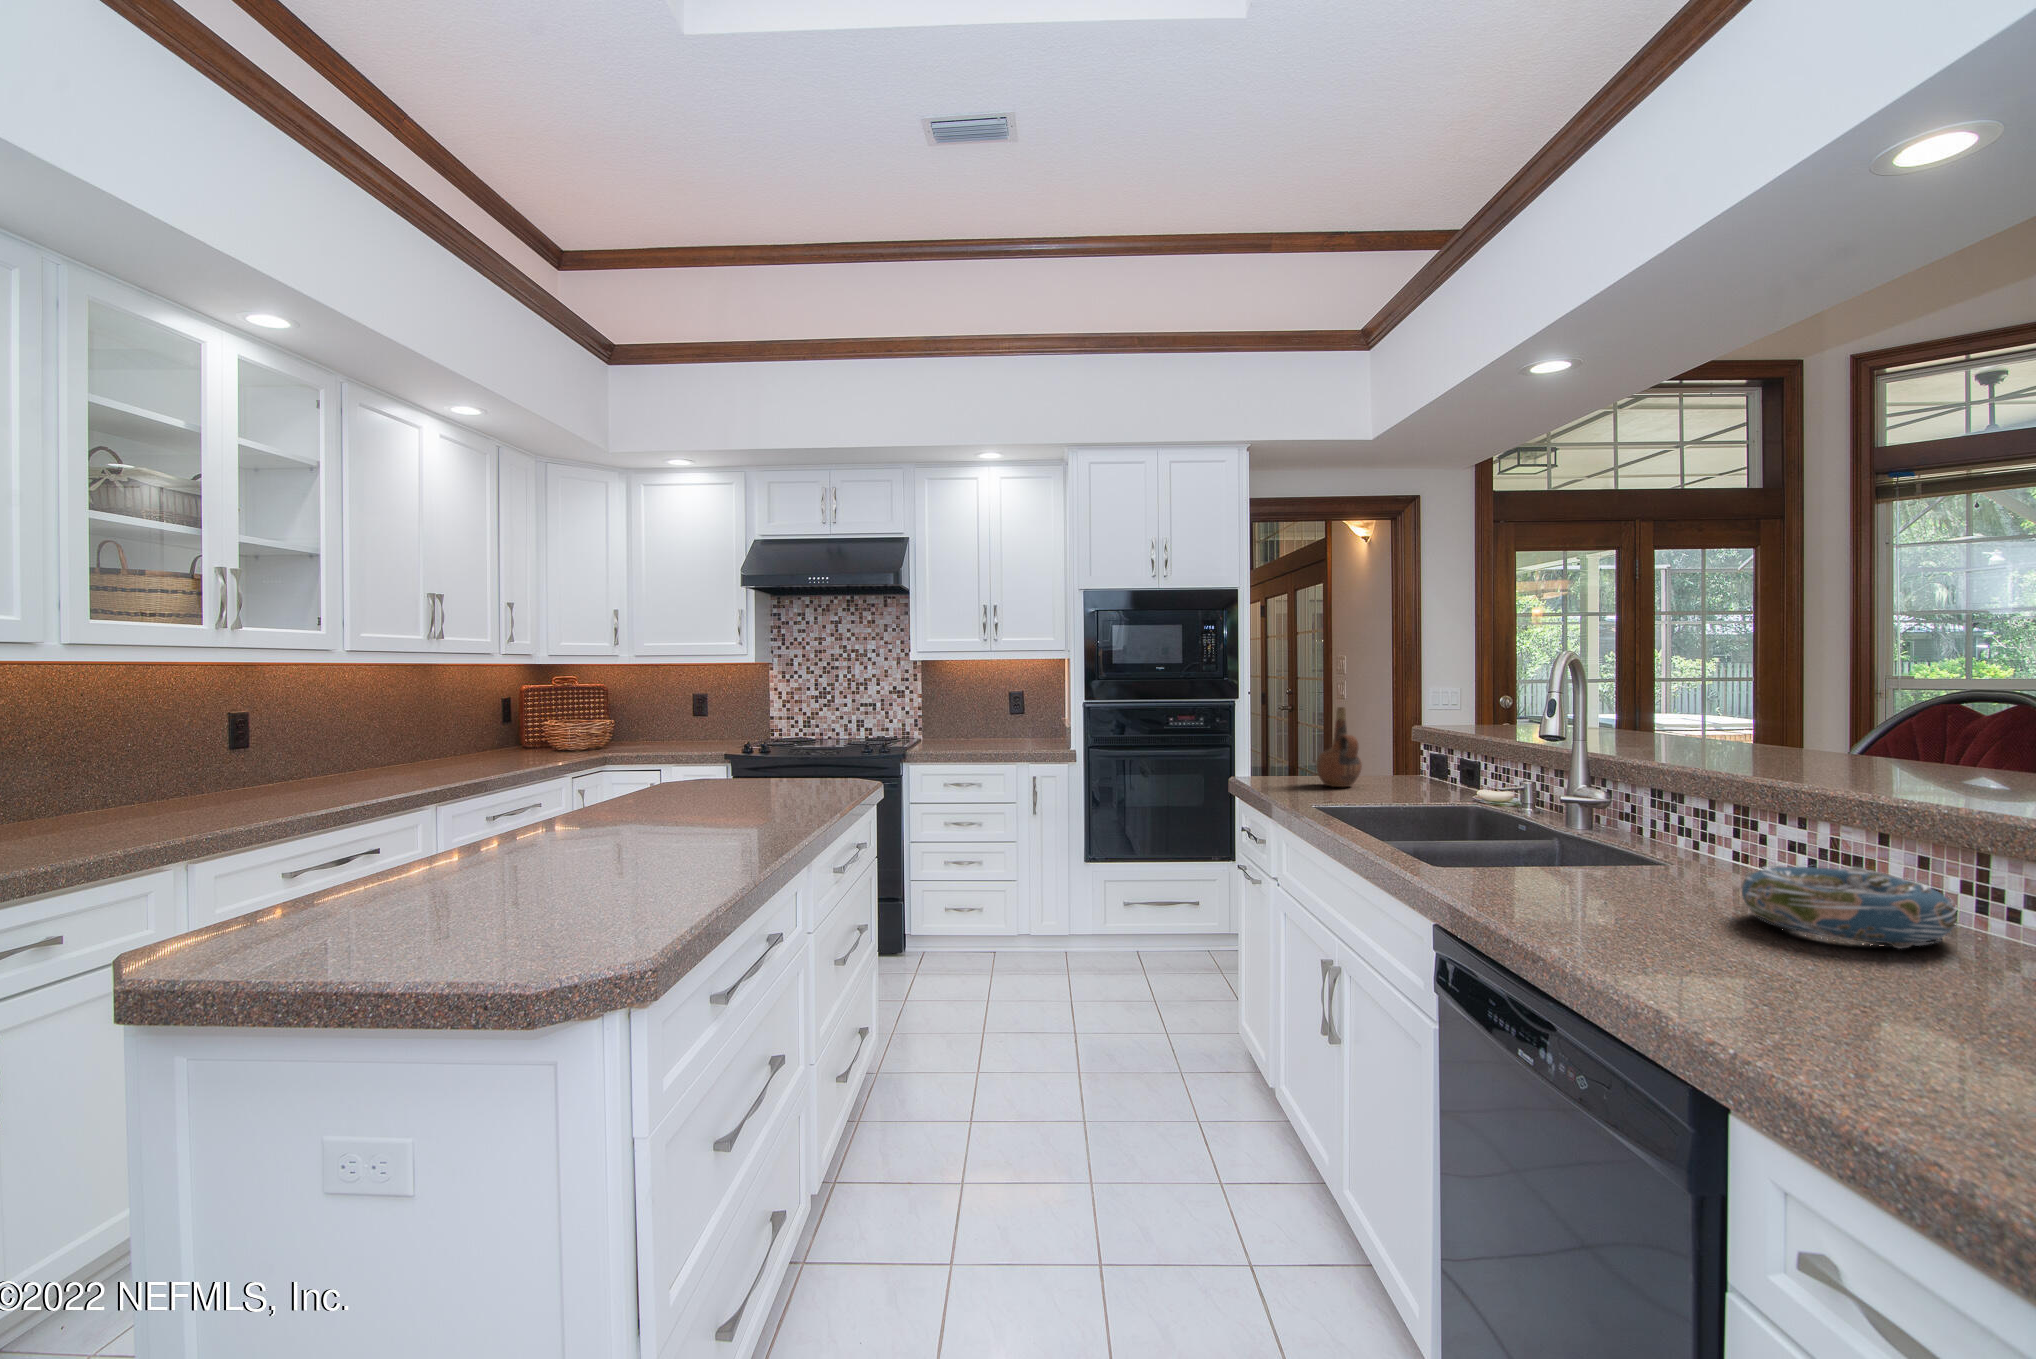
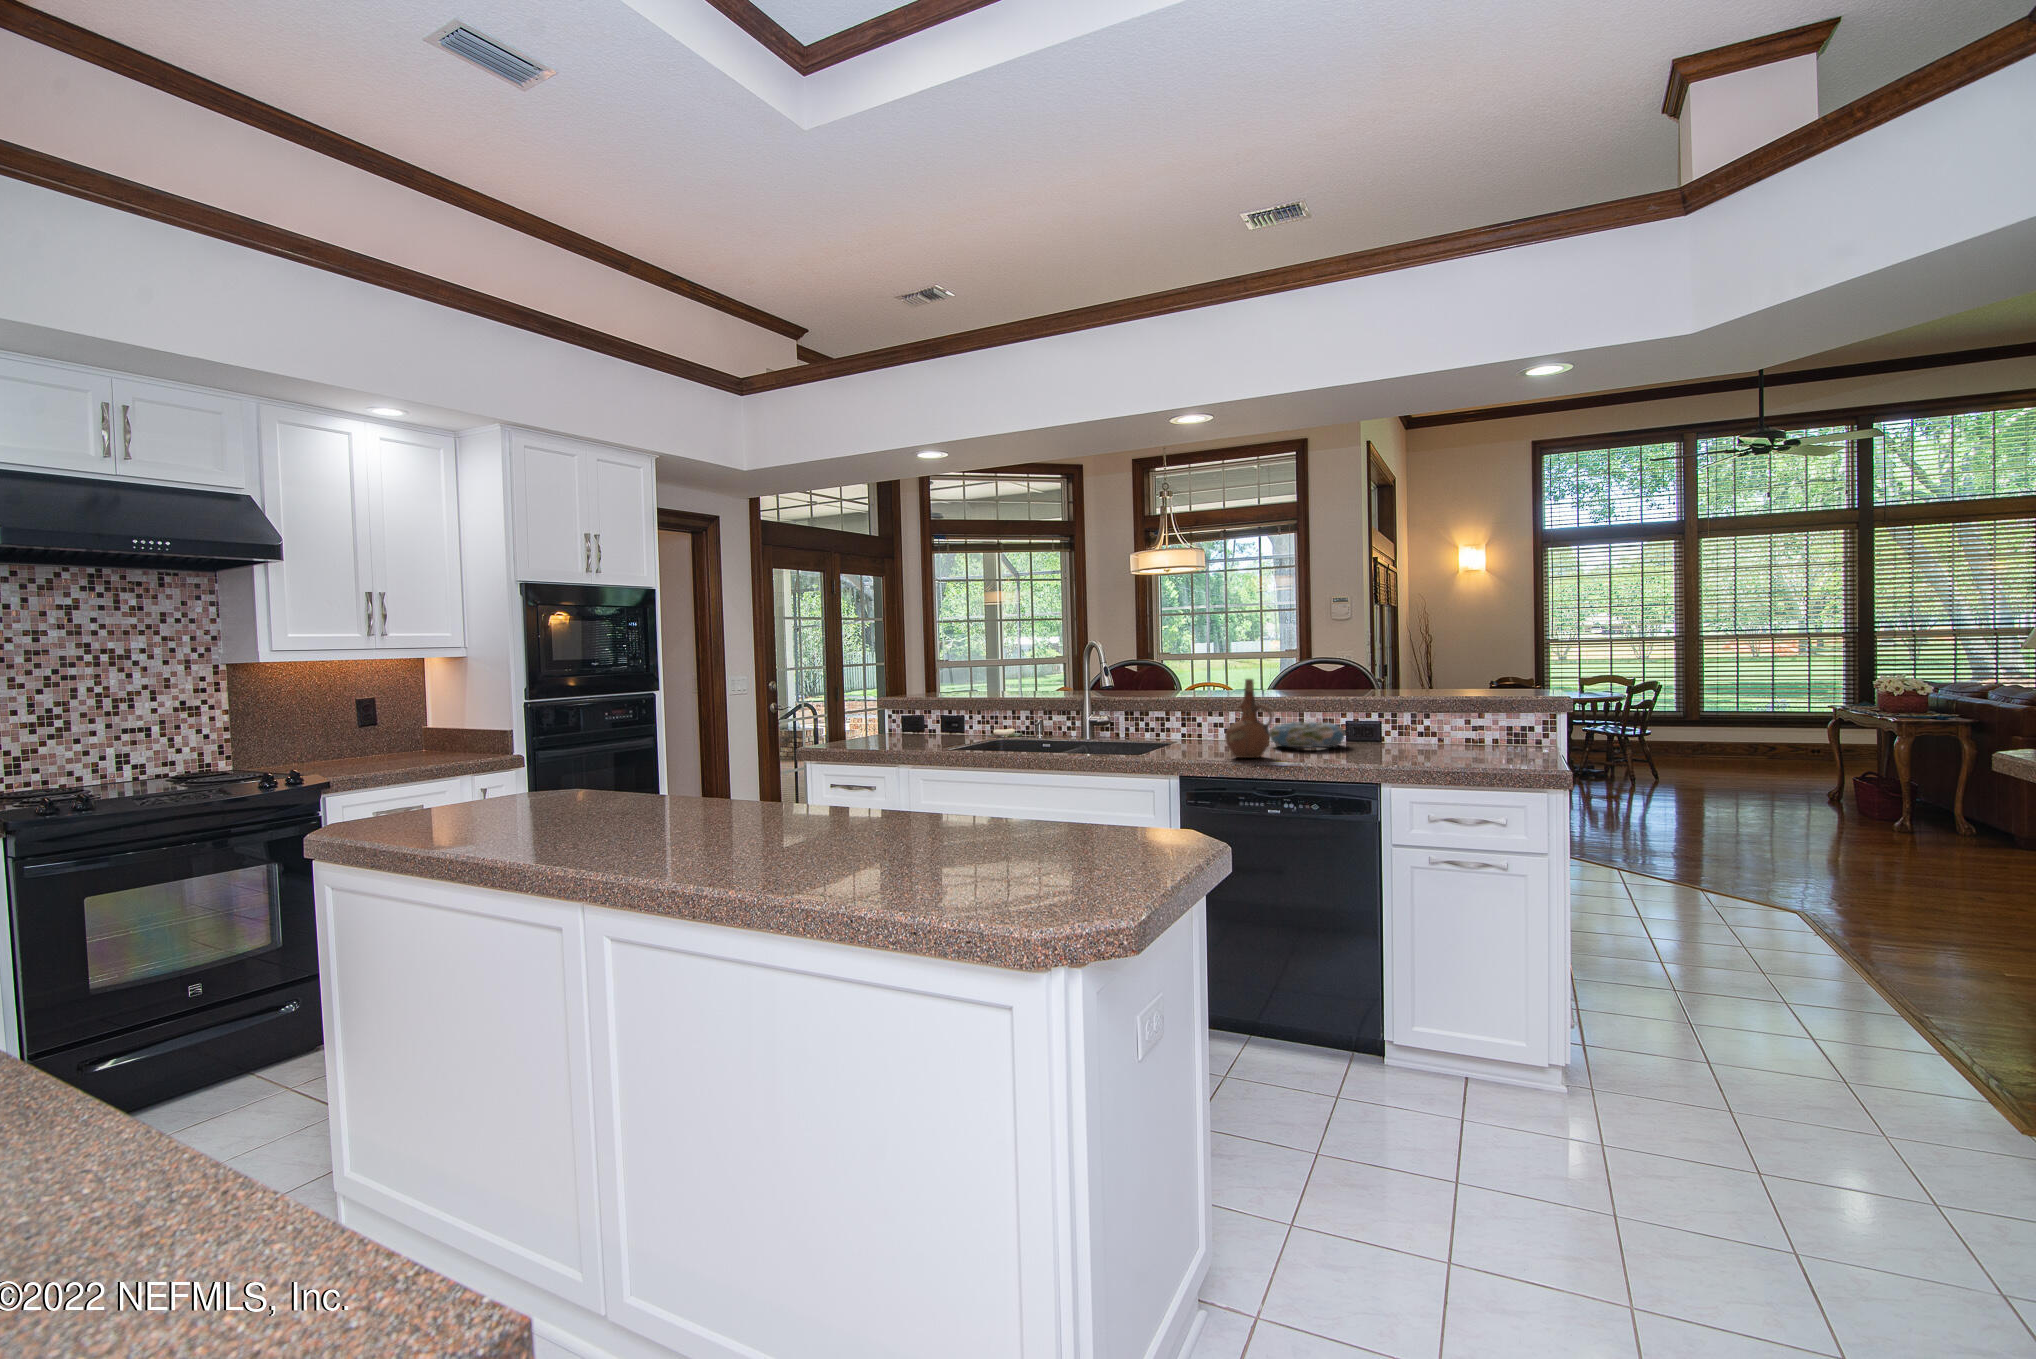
ceramic pitcher: present [1316,707,1362,787] -> present [1225,679,1272,758]

